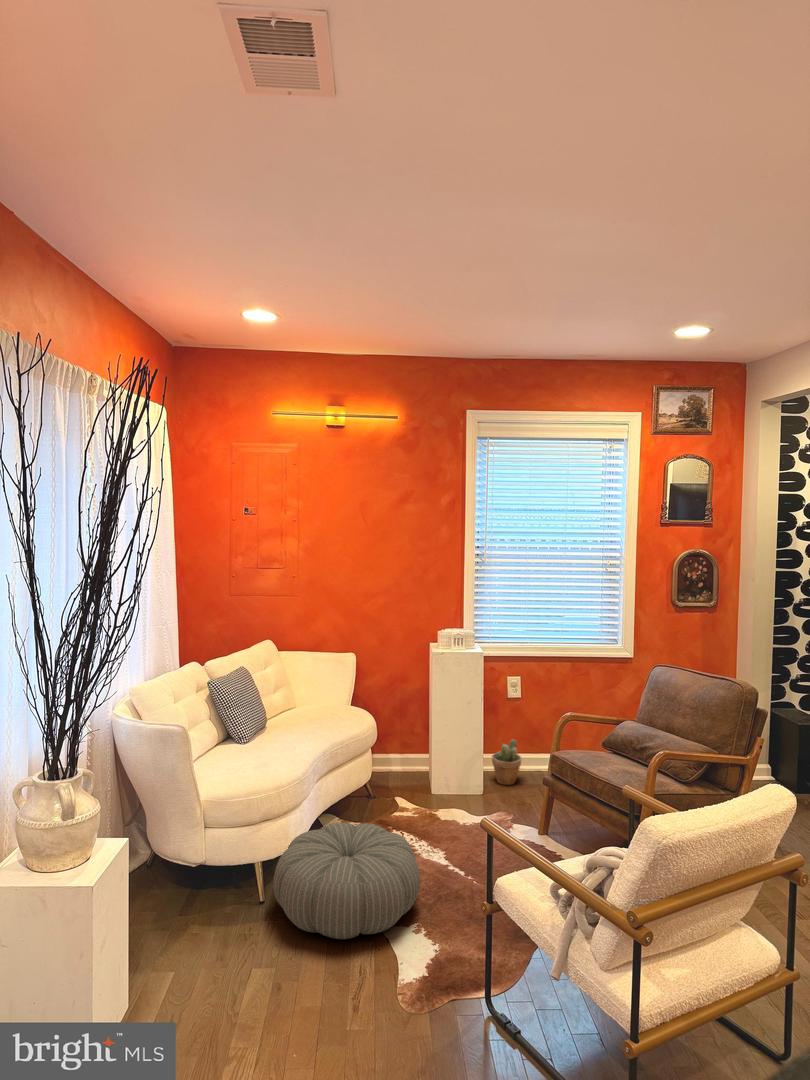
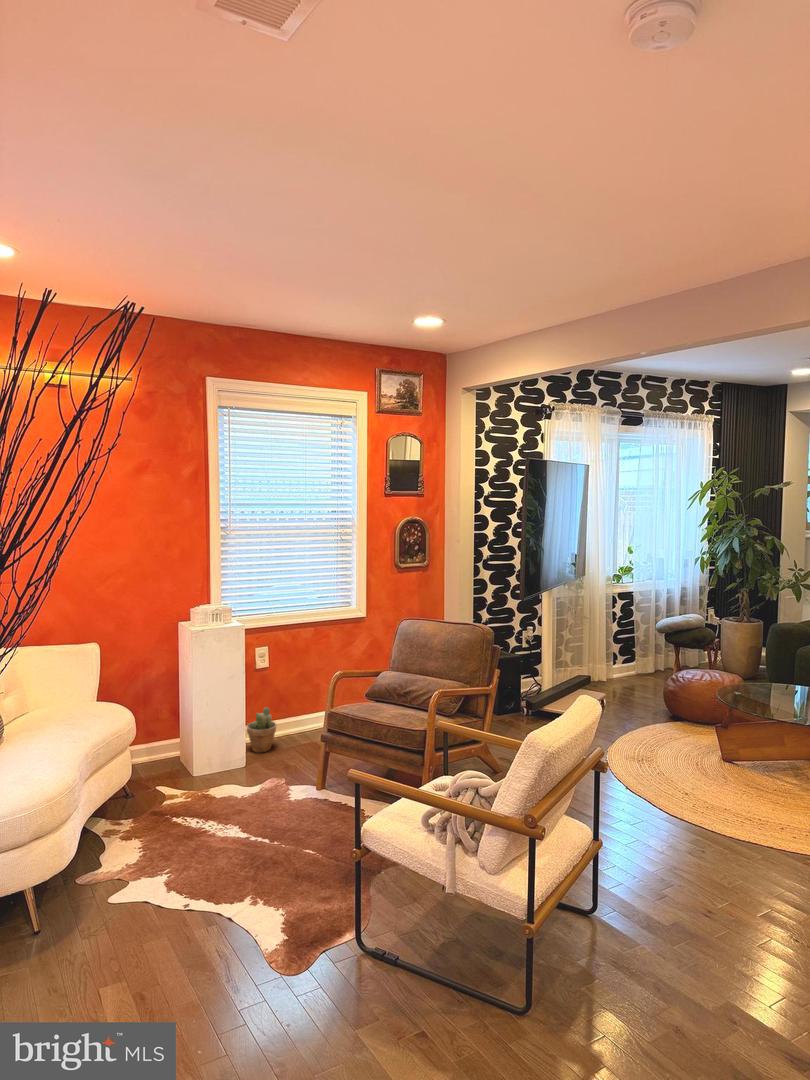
pouf: present [273,823,420,939] -> none [81,813,246,941]

